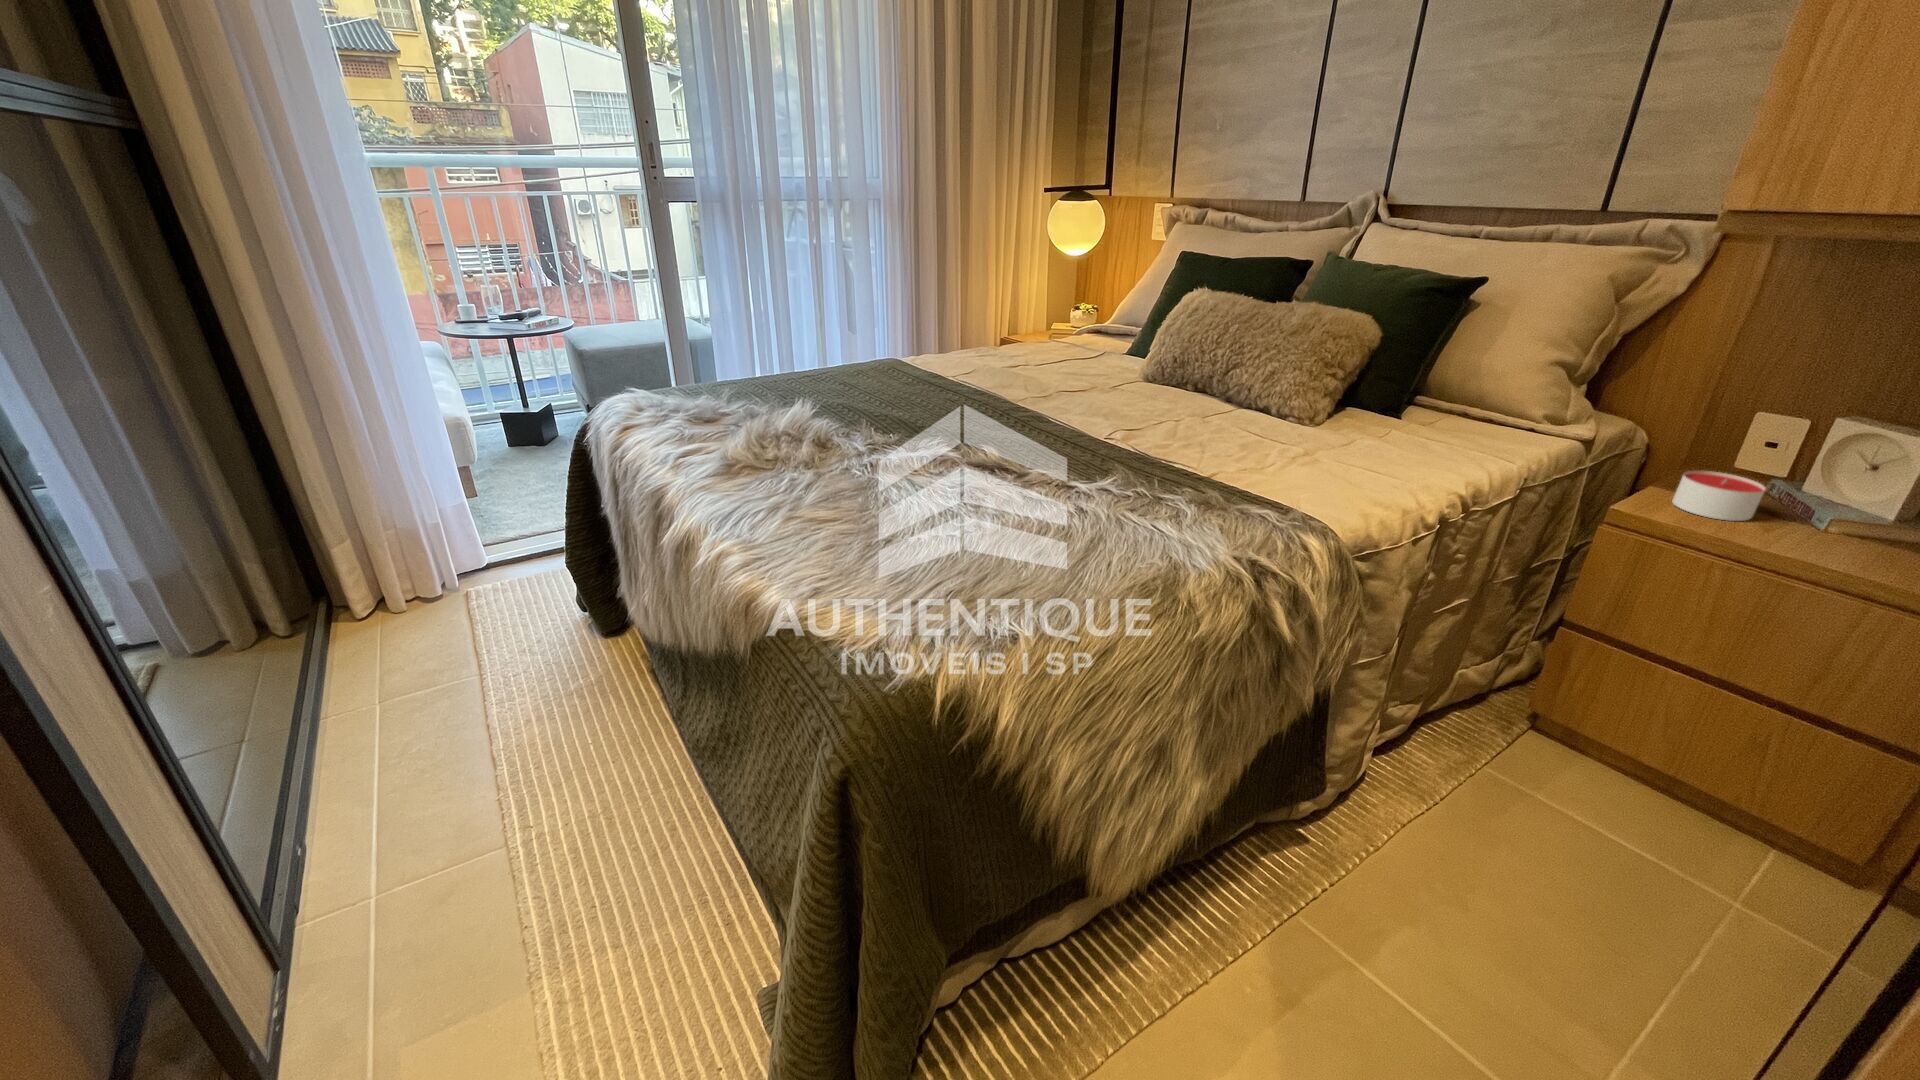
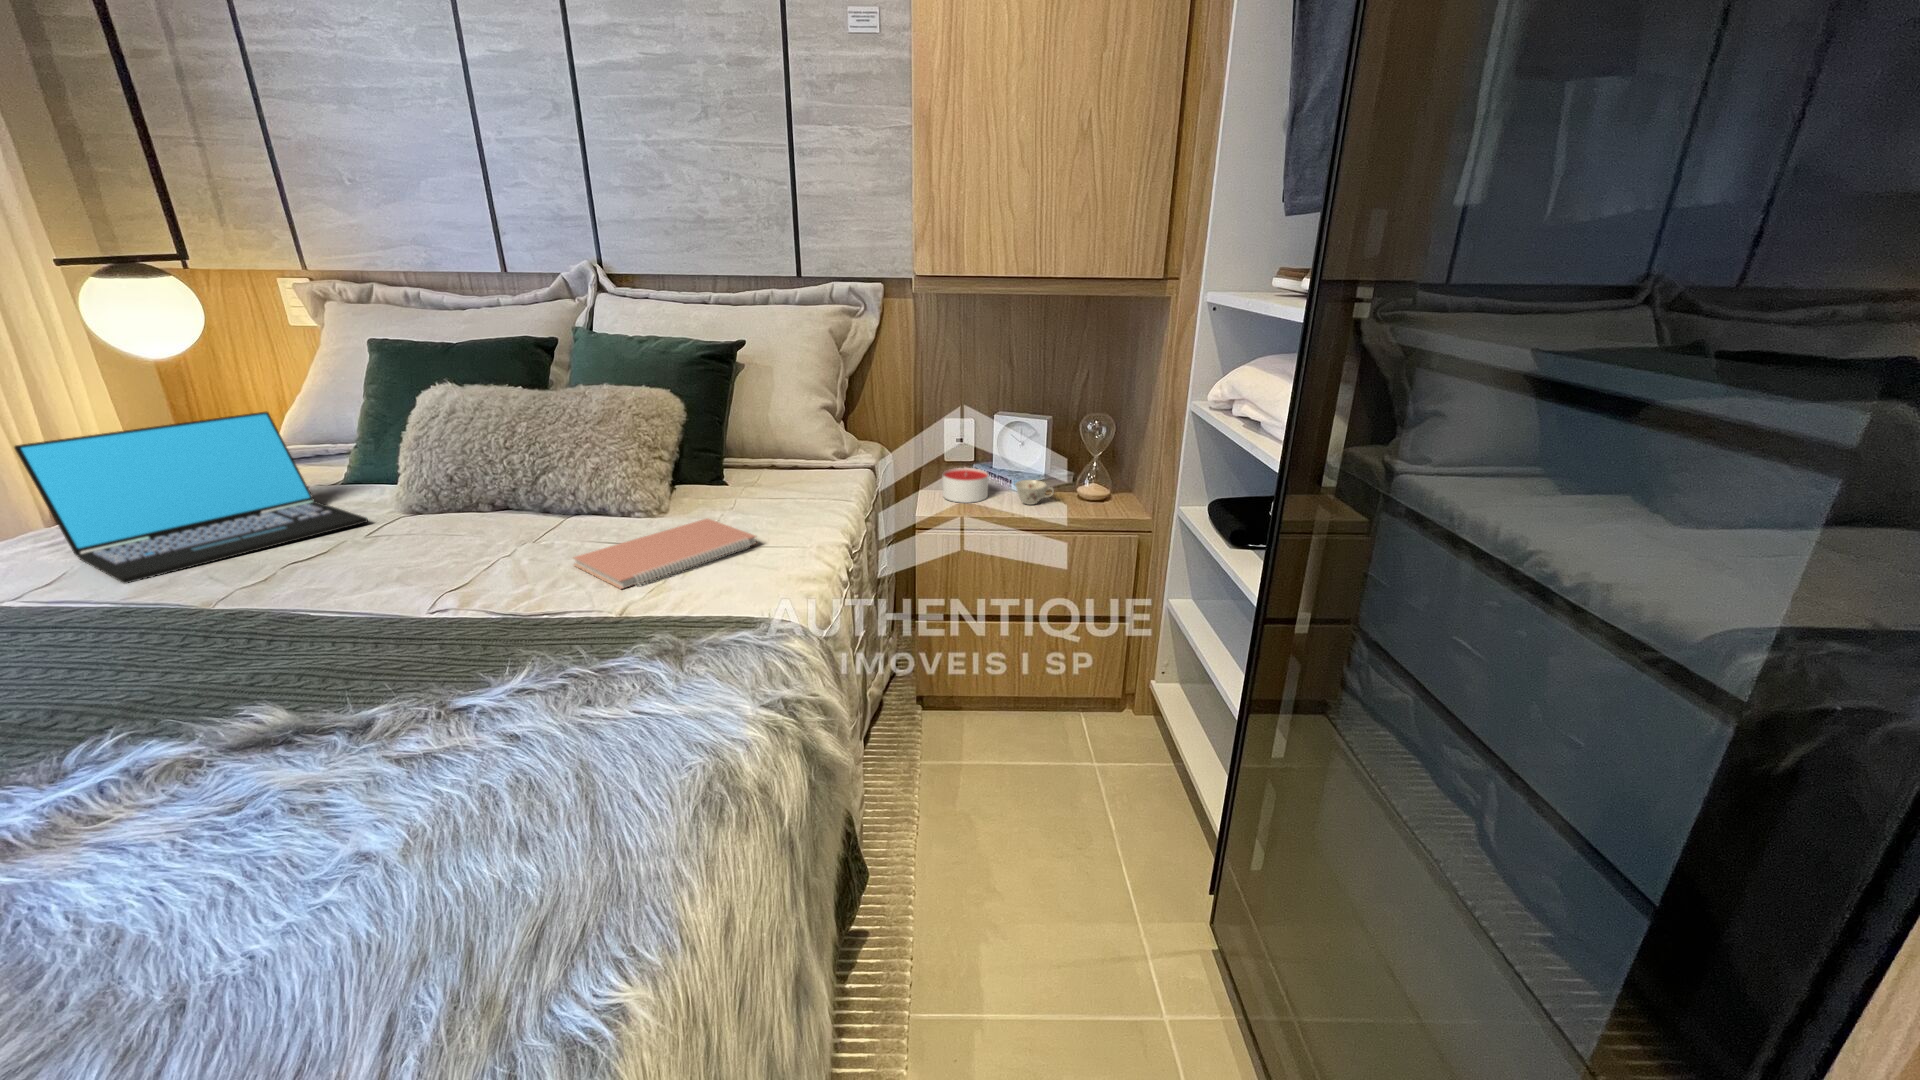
laptop: none [990,295,1121,382] -> present [14,412,368,583]
notebook: none [1208,432,1364,467] -> present [573,519,756,589]
teacup: none [1797,511,1874,549] -> present [1015,480,1054,505]

